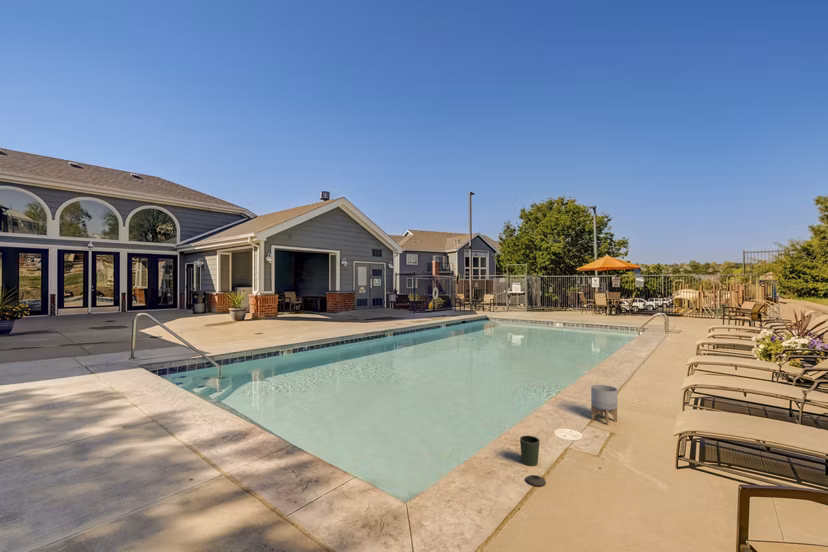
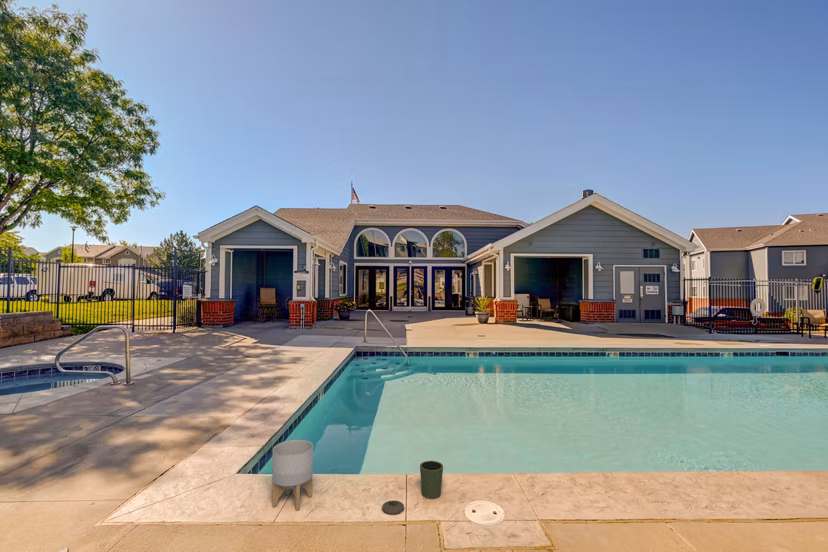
planter: present [591,385,617,425] -> present [272,440,313,511]

